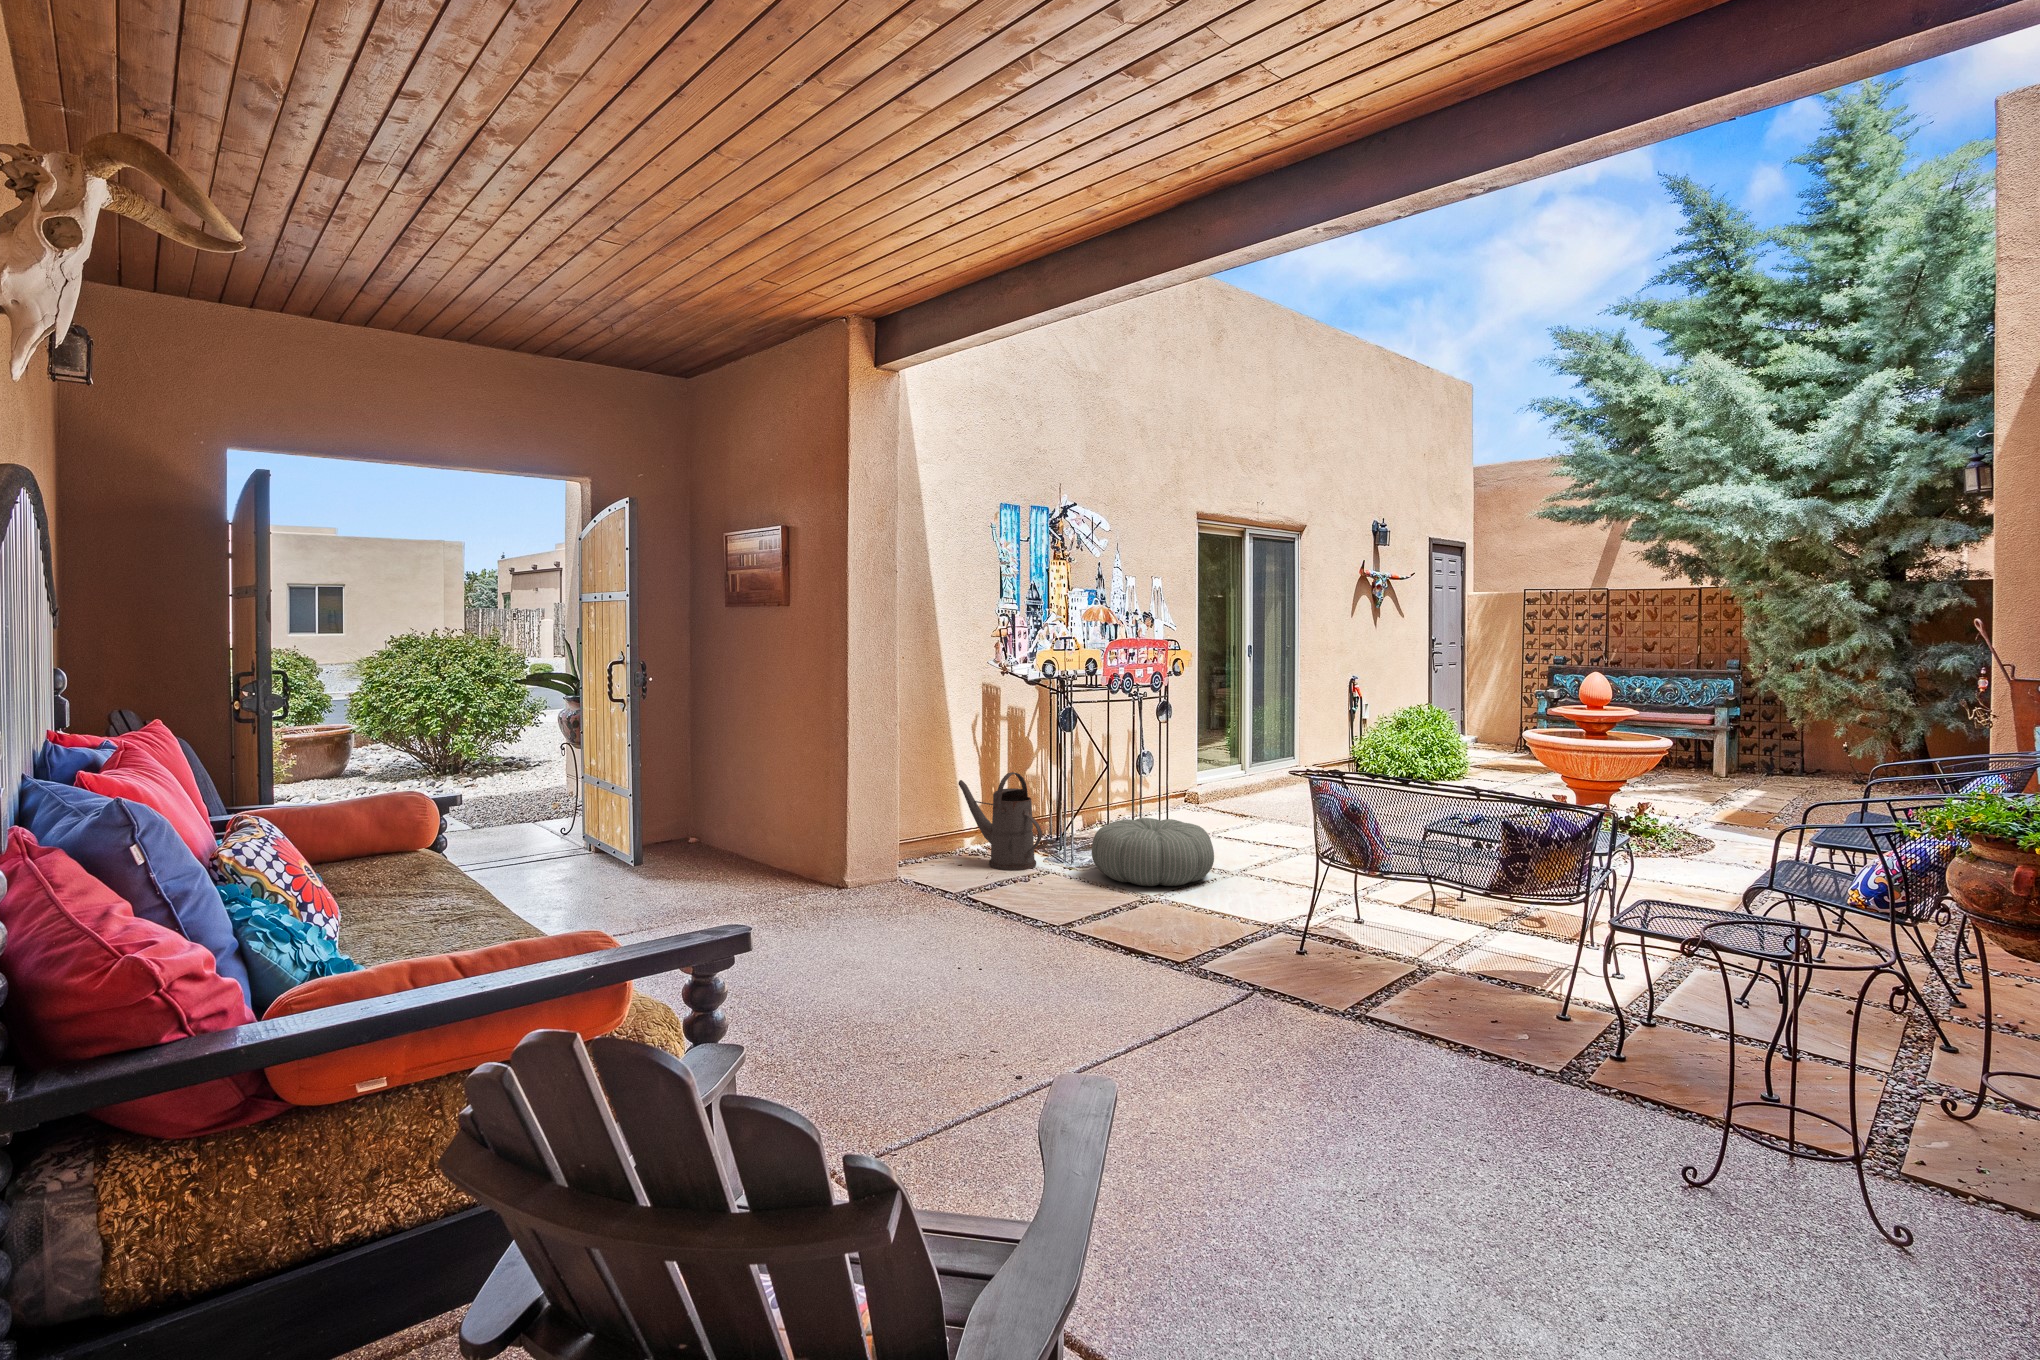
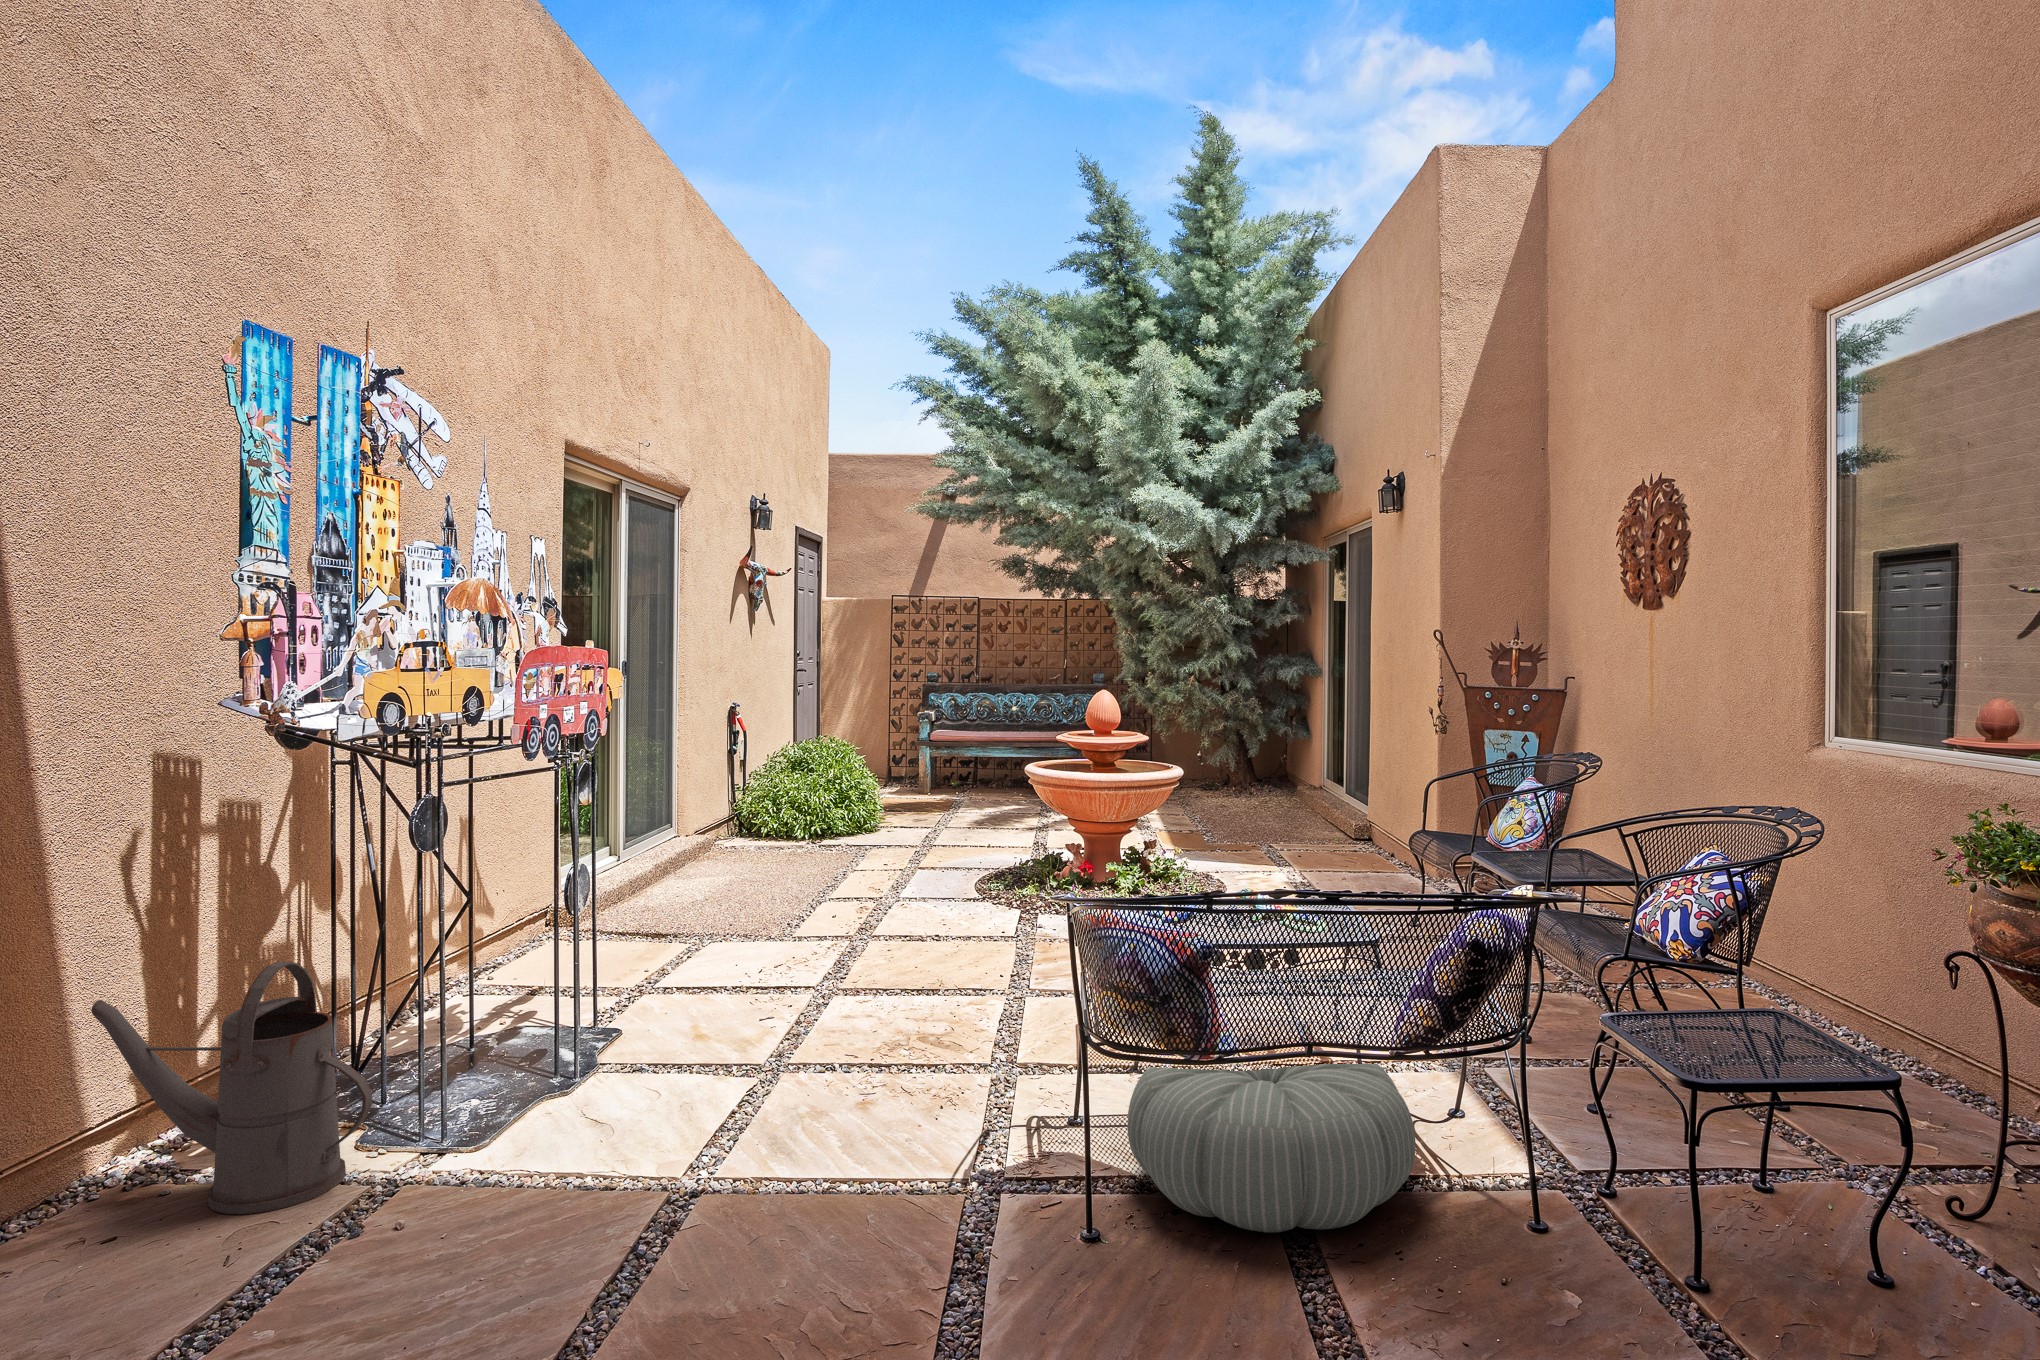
pouf: present [1092,818,1214,886] -> present [1128,1064,1416,1233]

